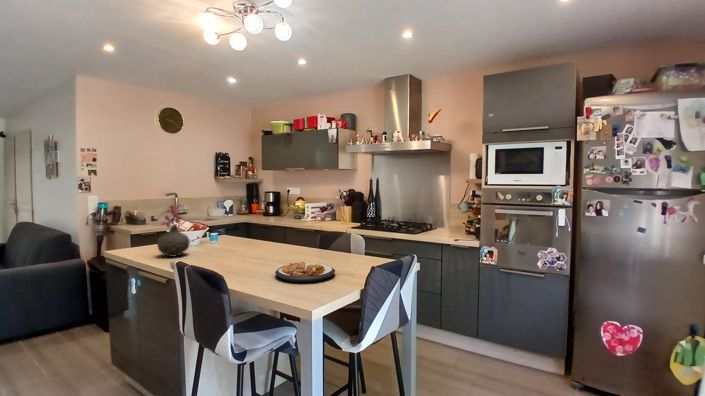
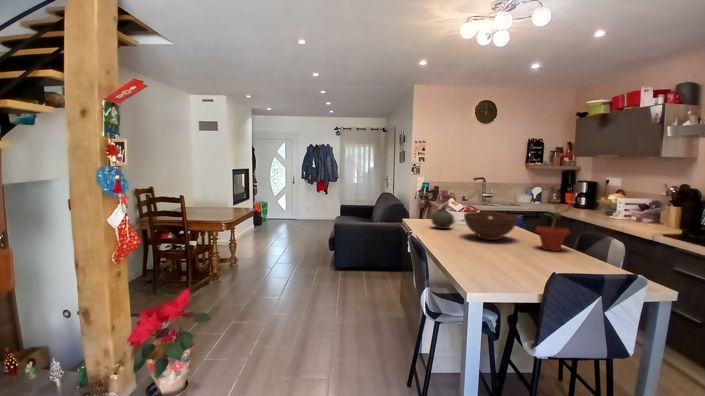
potted plant: none [303,205,339,259] -> present [536,206,571,251]
fruit bowl: none [215,226,278,259] -> present [464,212,518,240]
plate: present [275,262,335,282] -> none [485,246,538,262]

